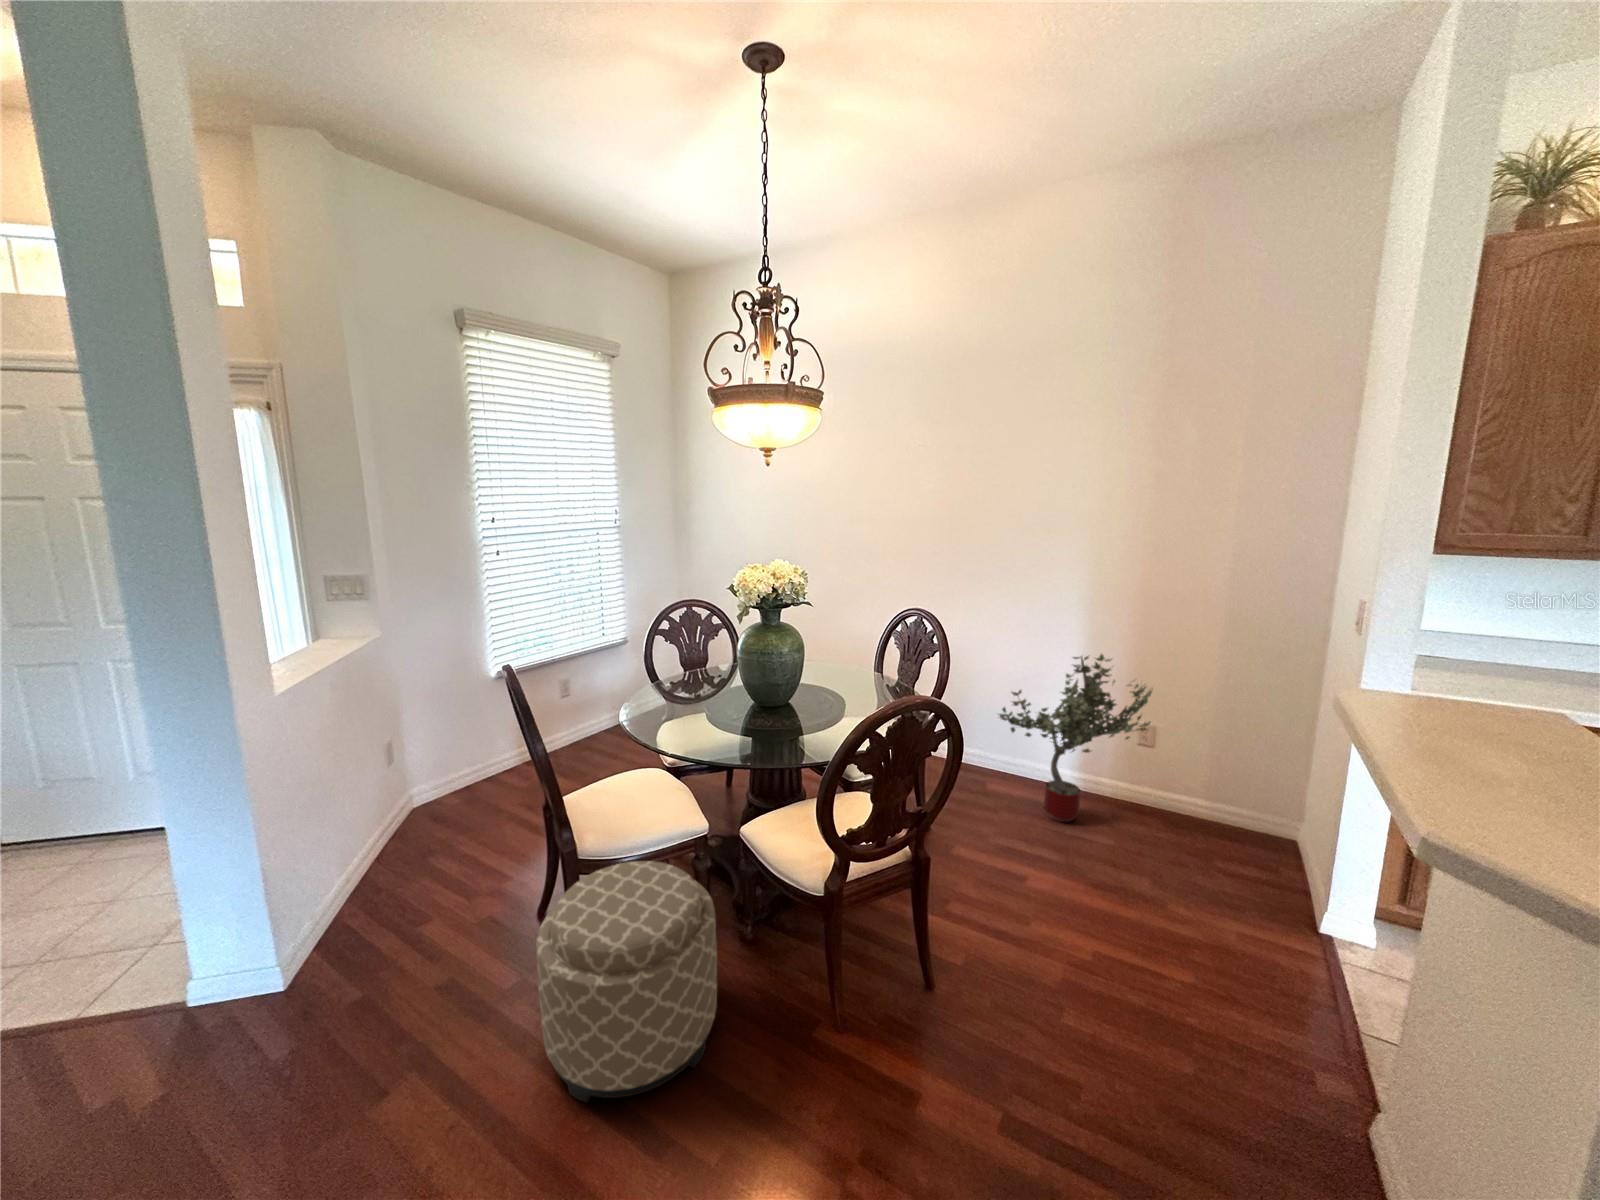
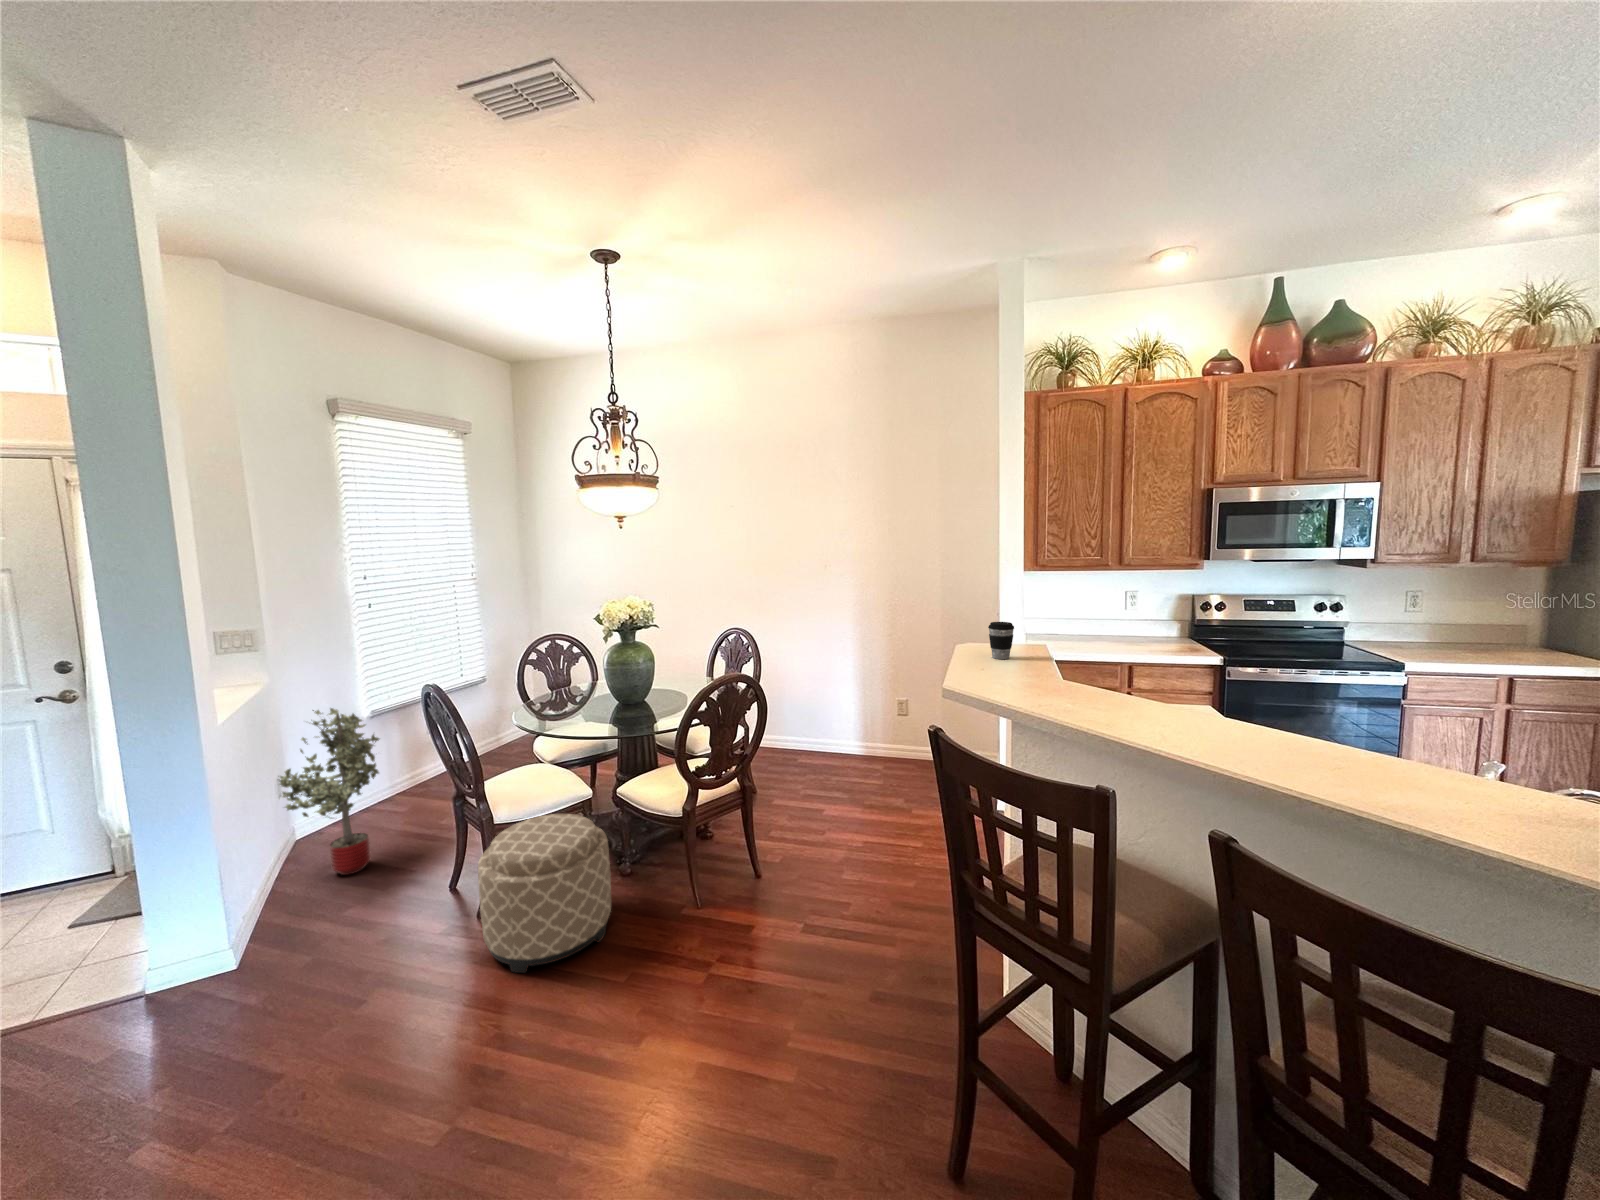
potted tree: present [998,654,1152,822] -> present [280,708,379,875]
coffee cup: none [1479,667,1561,752] -> present [988,622,1014,659]

